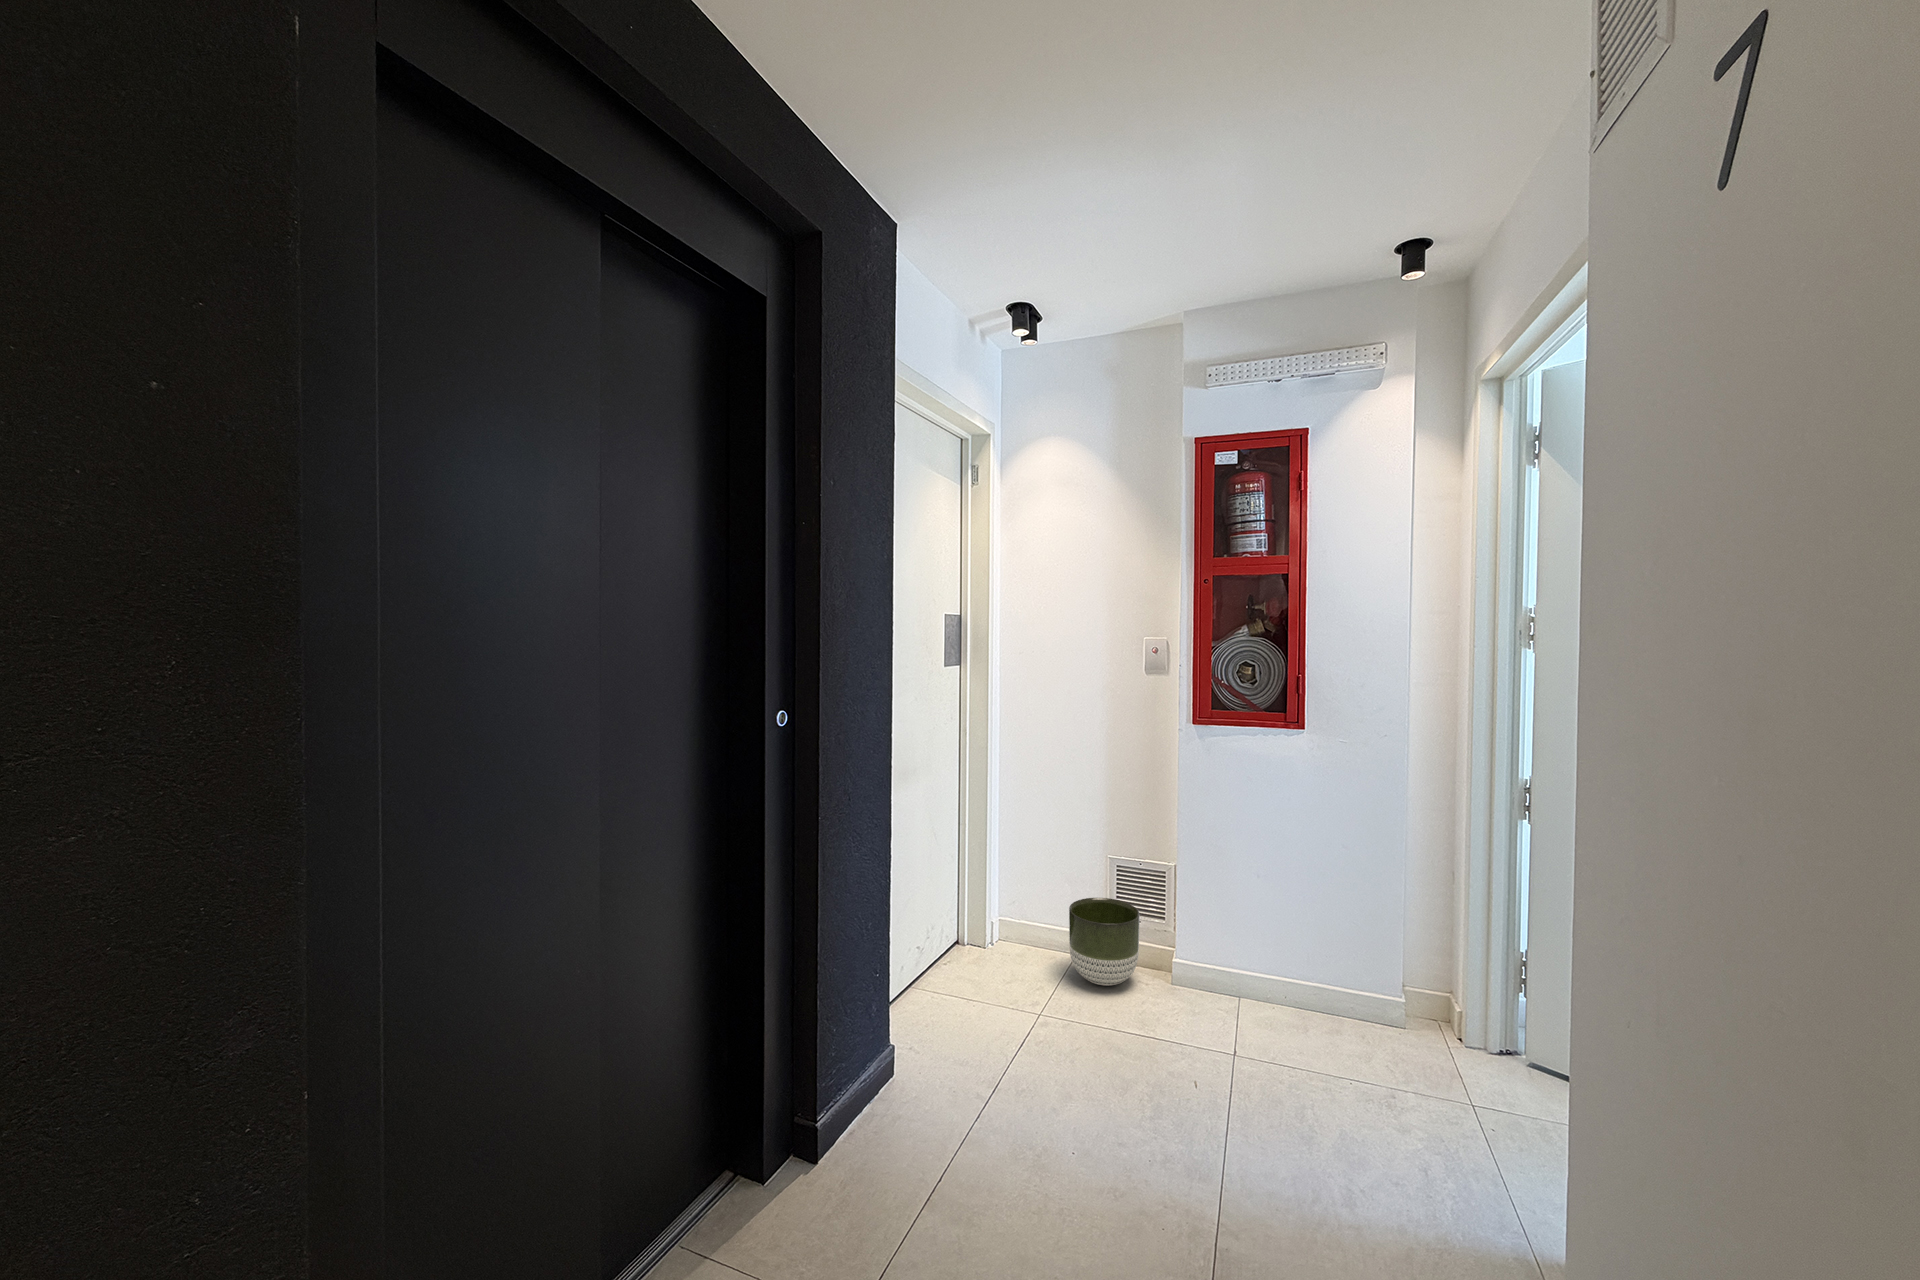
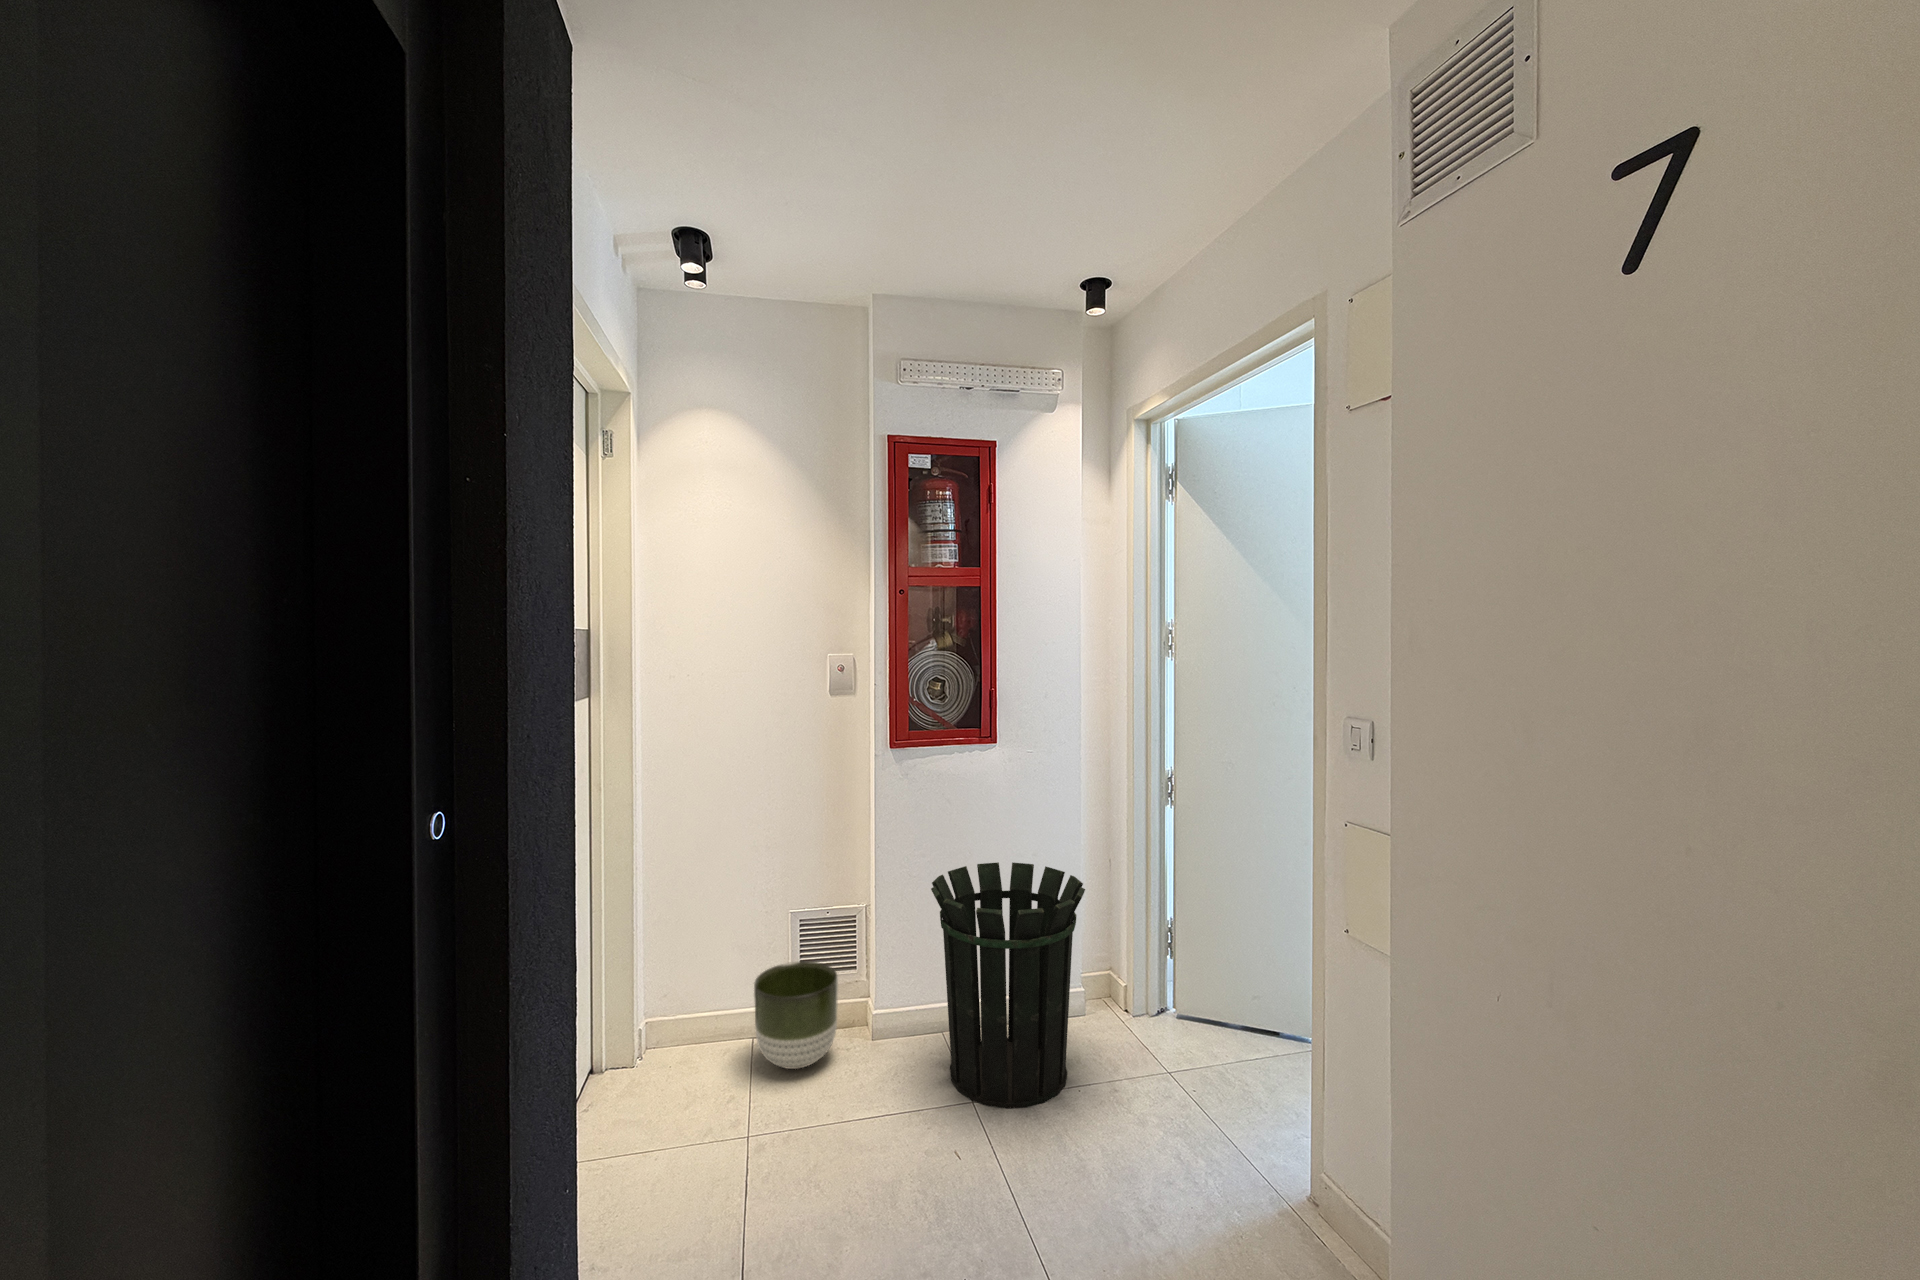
waste bin: none [1213,843,1381,1086] -> present [931,862,1085,1109]

